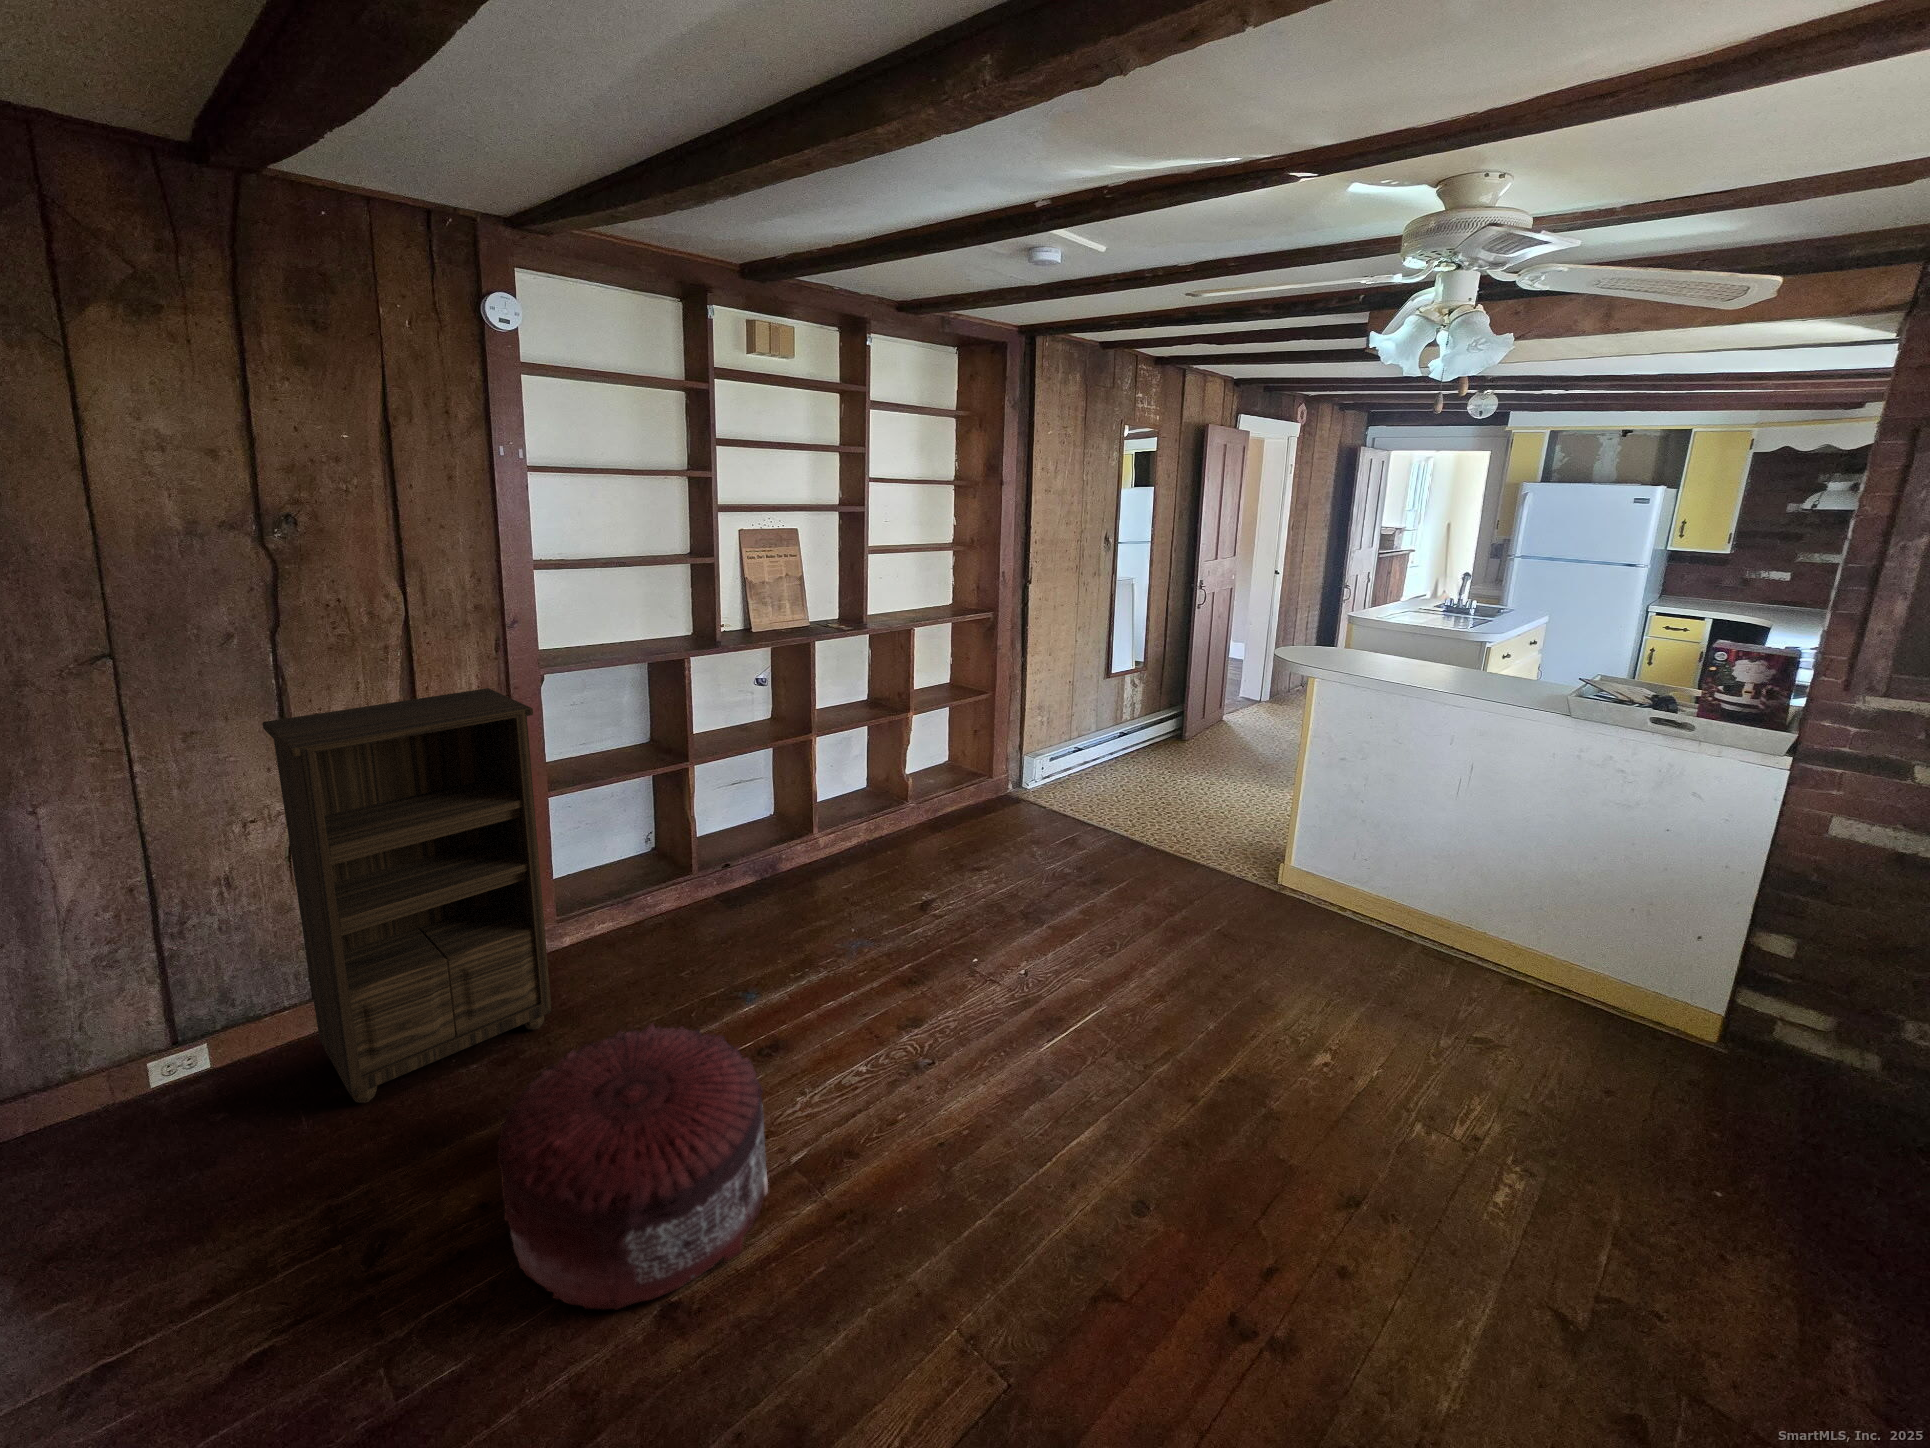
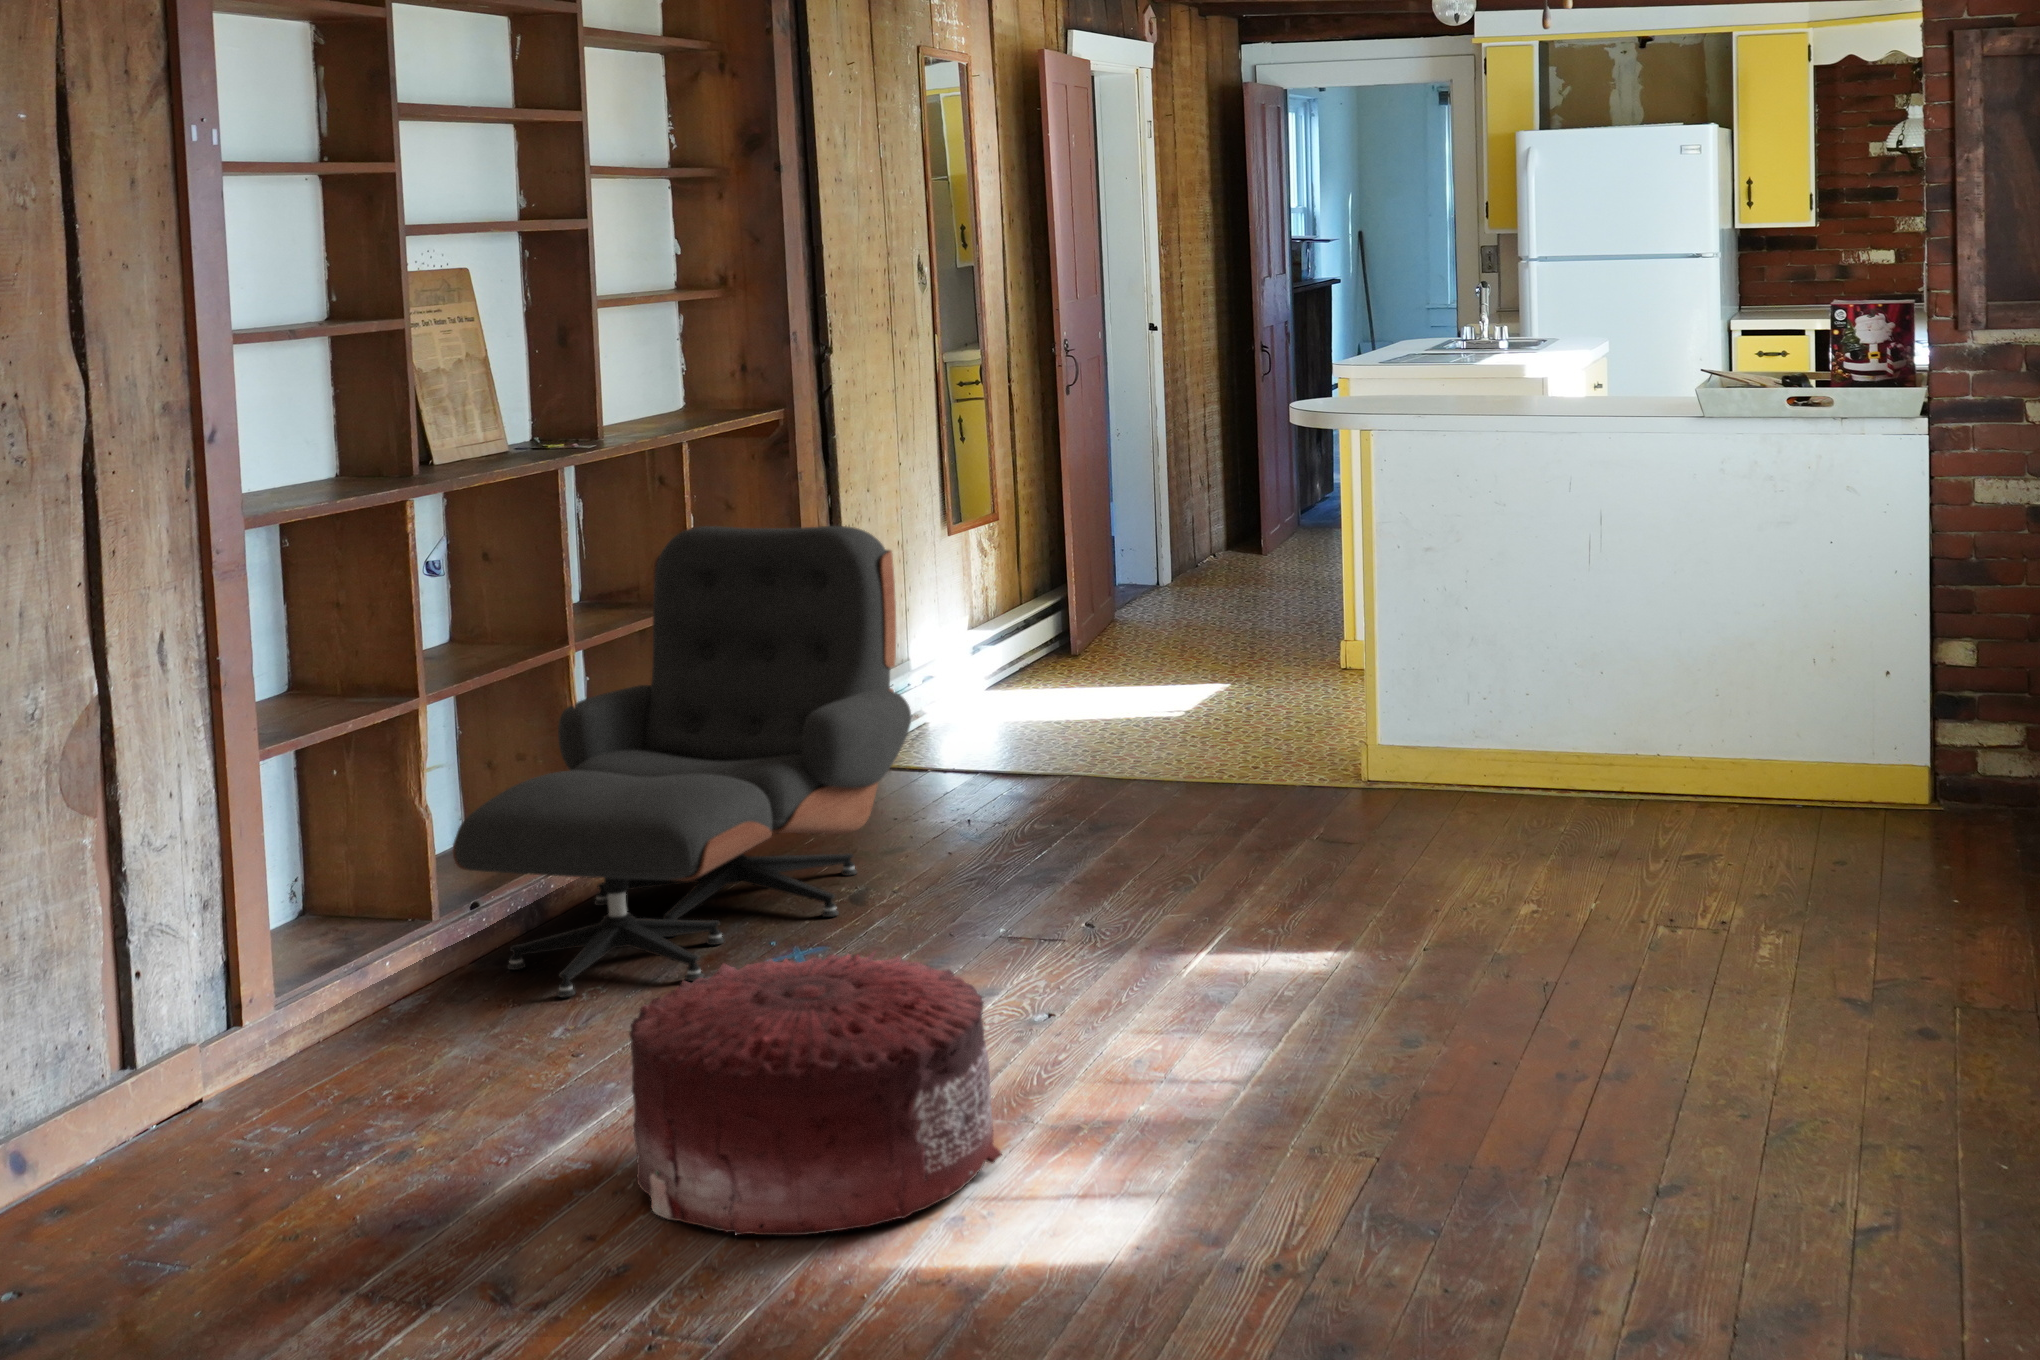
lounge chair: none [694,680,983,951] -> present [453,526,911,998]
bookshelf: present [262,688,551,1103] -> none [19,536,425,1225]

